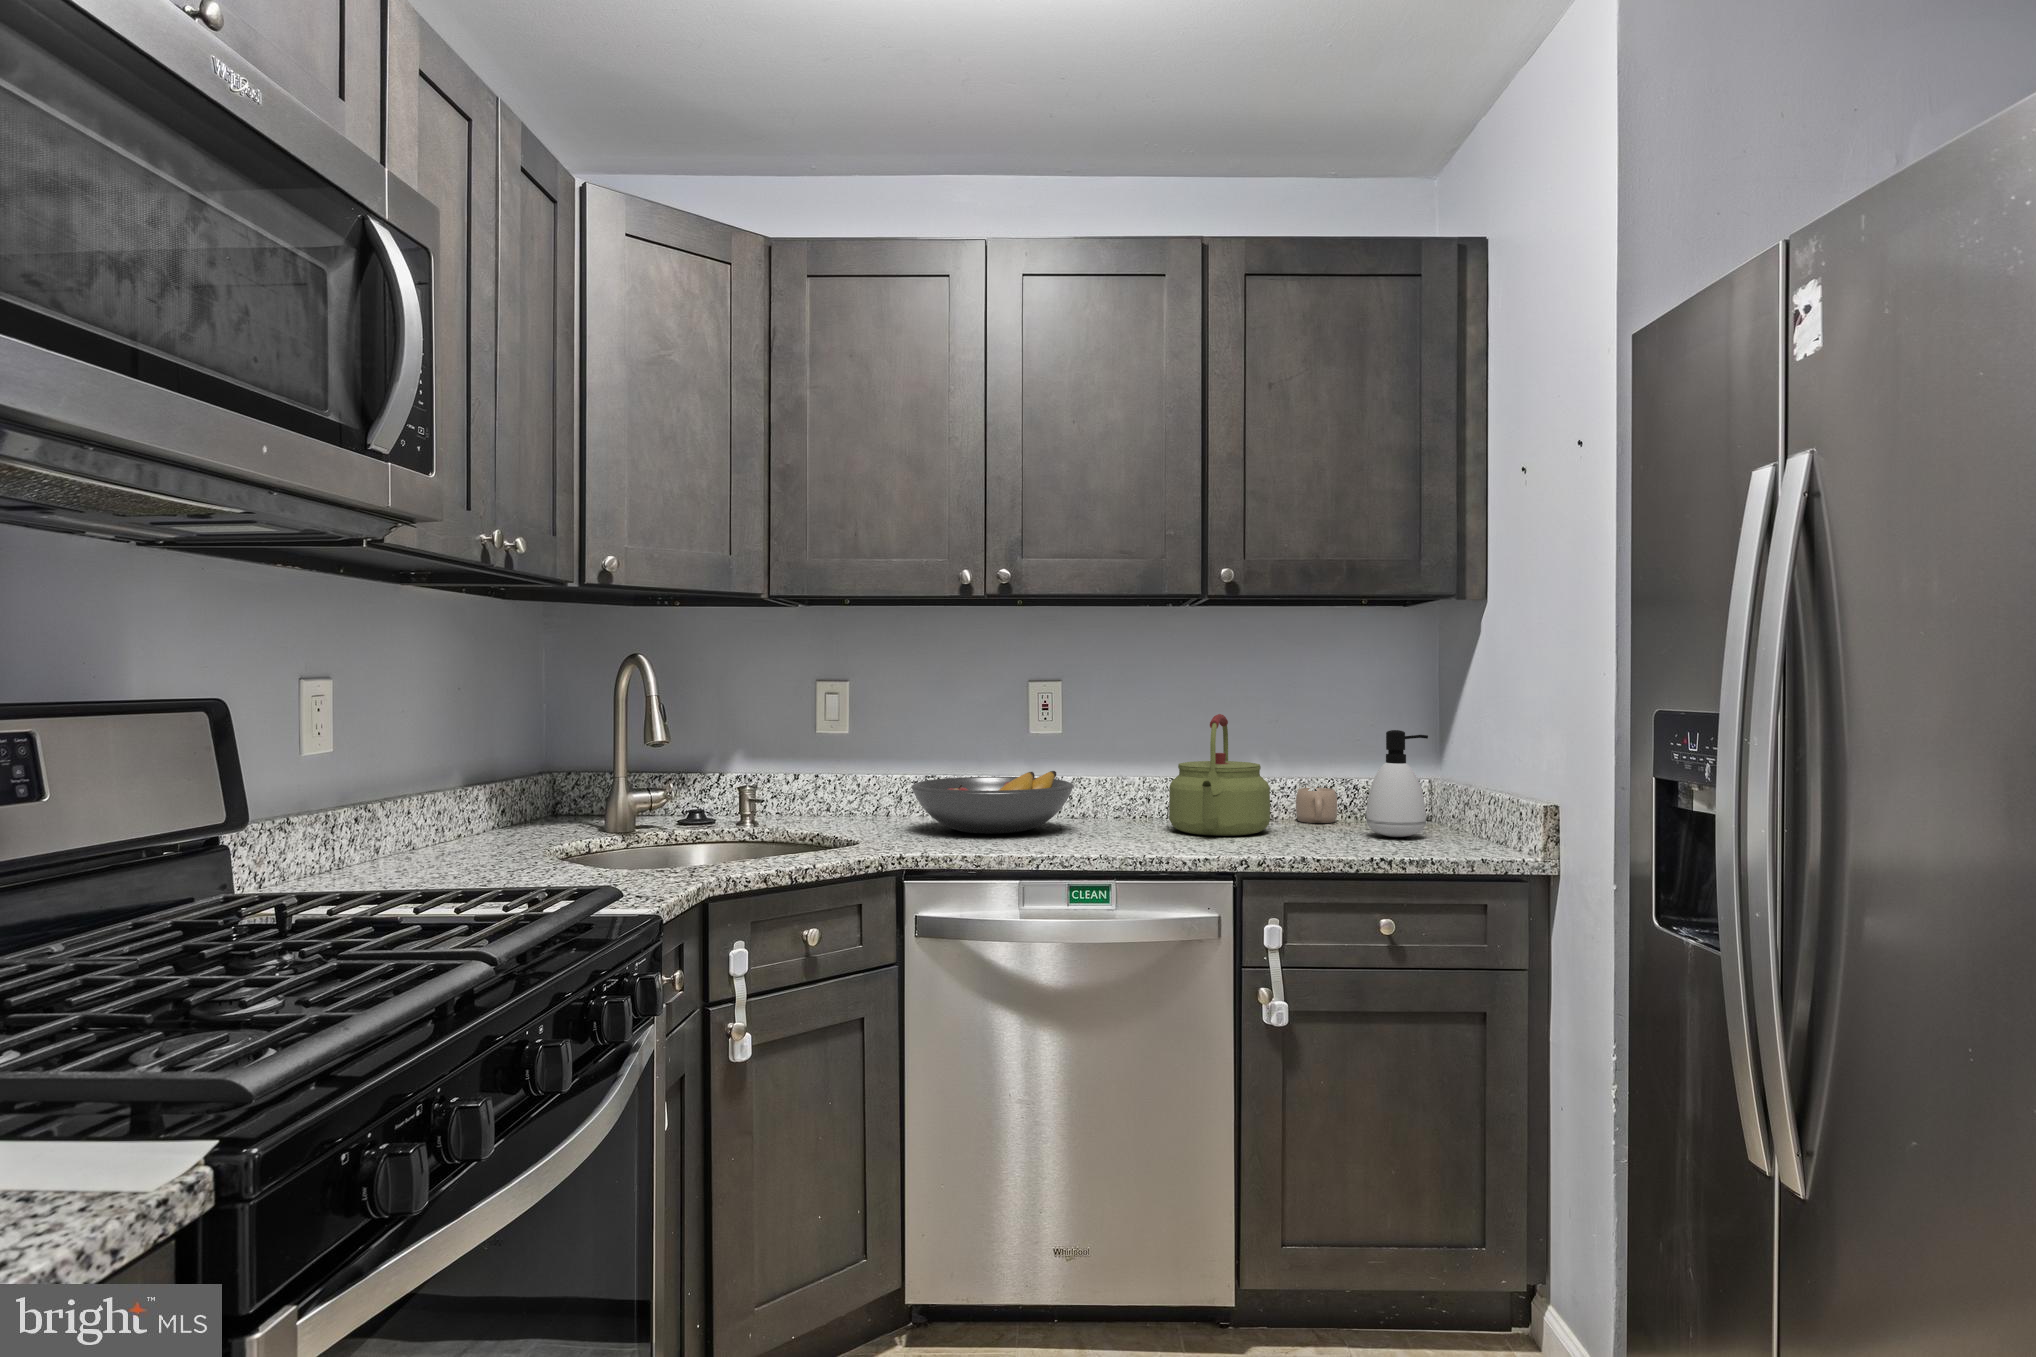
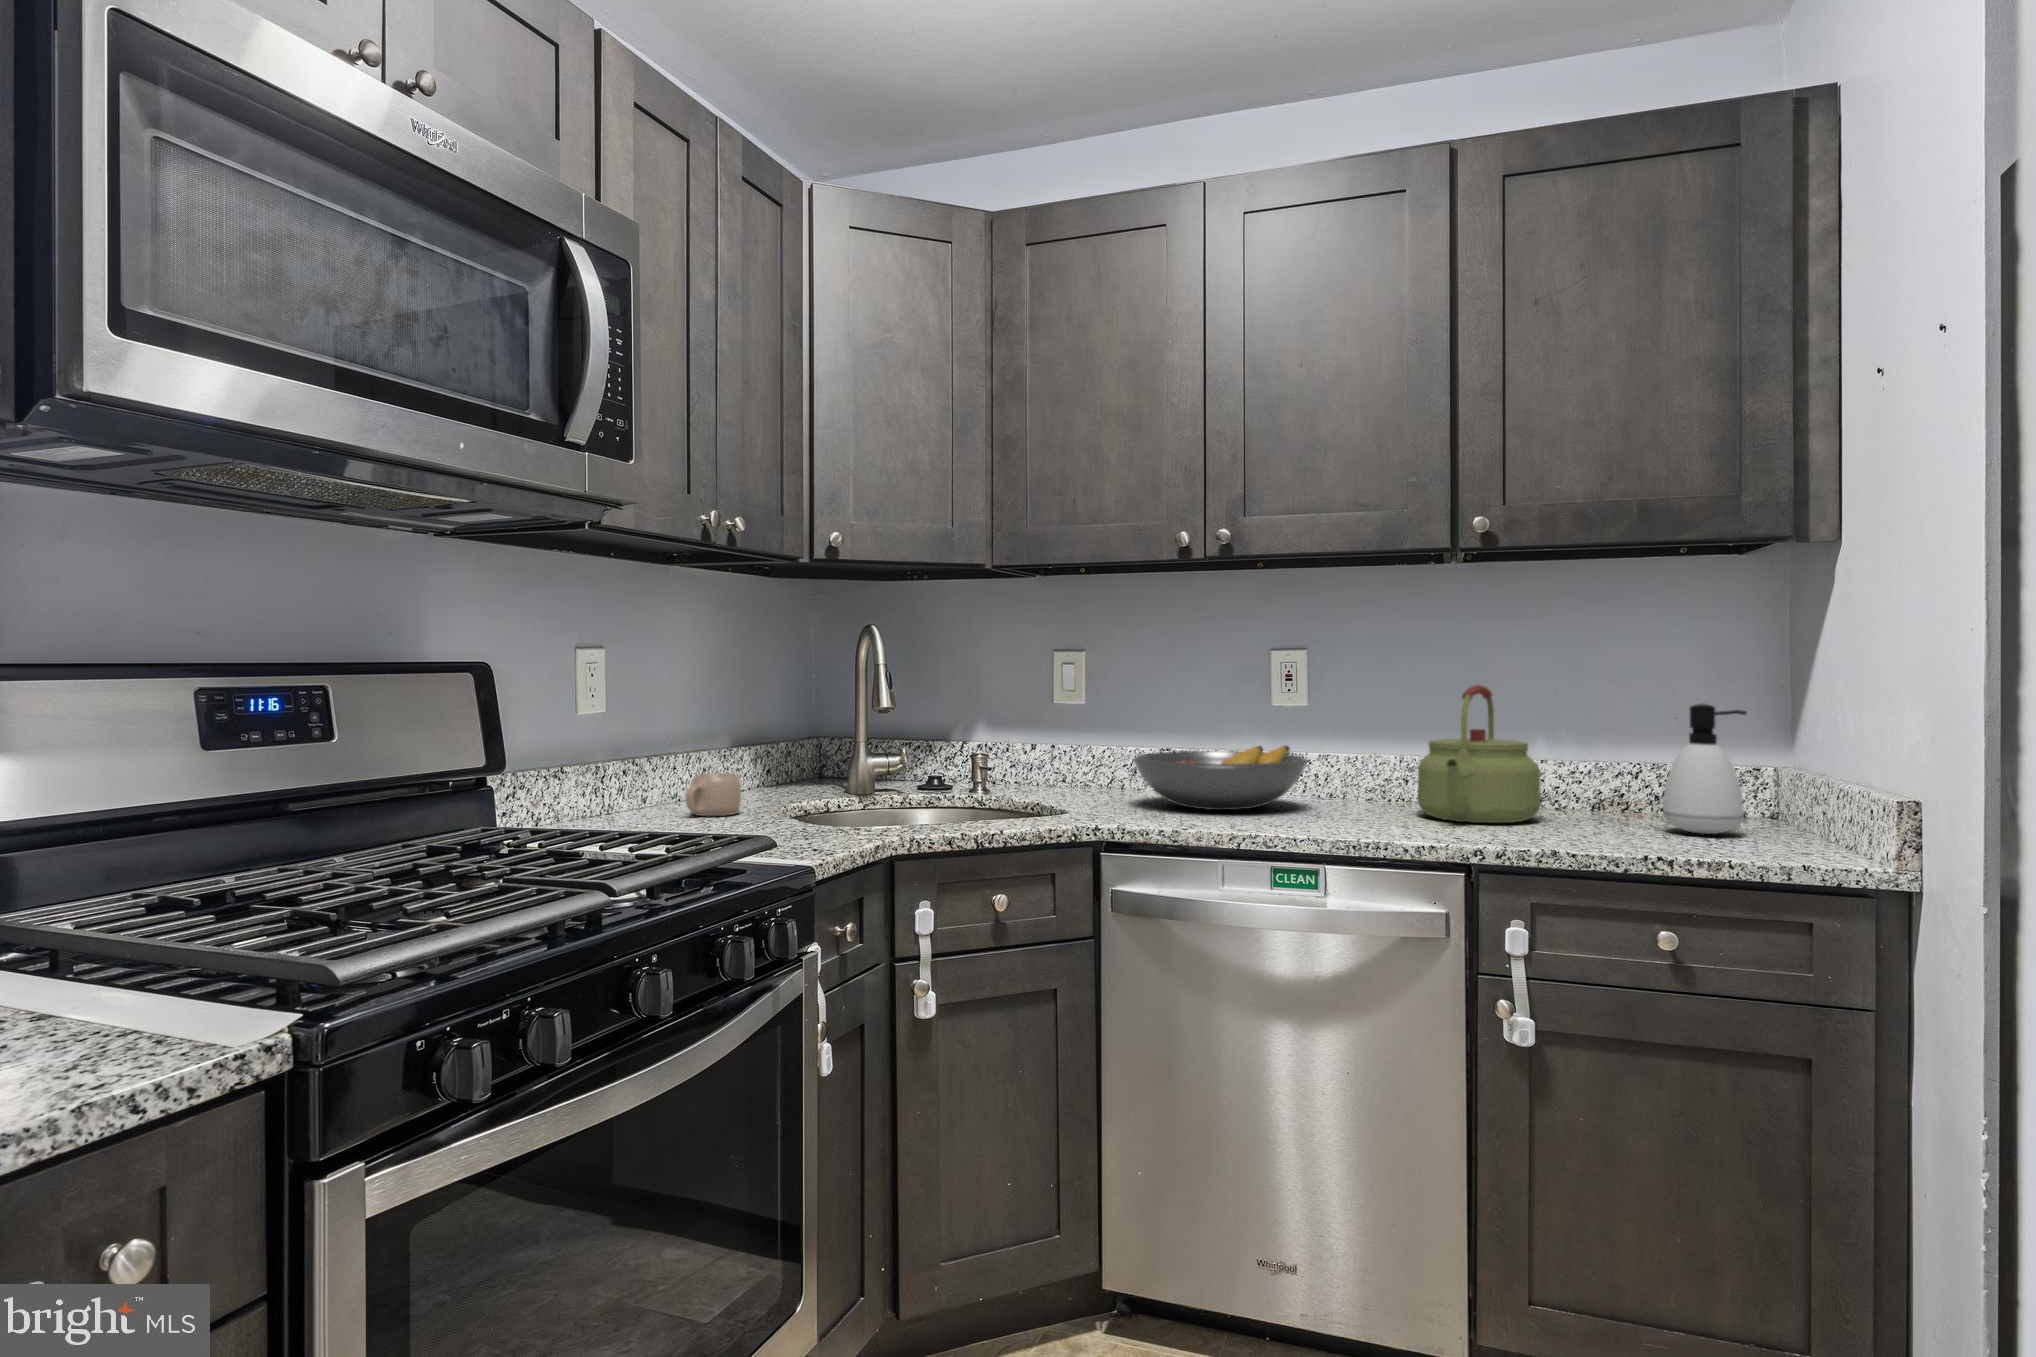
mug: present [1296,788,1338,823] -> present [685,773,741,816]

